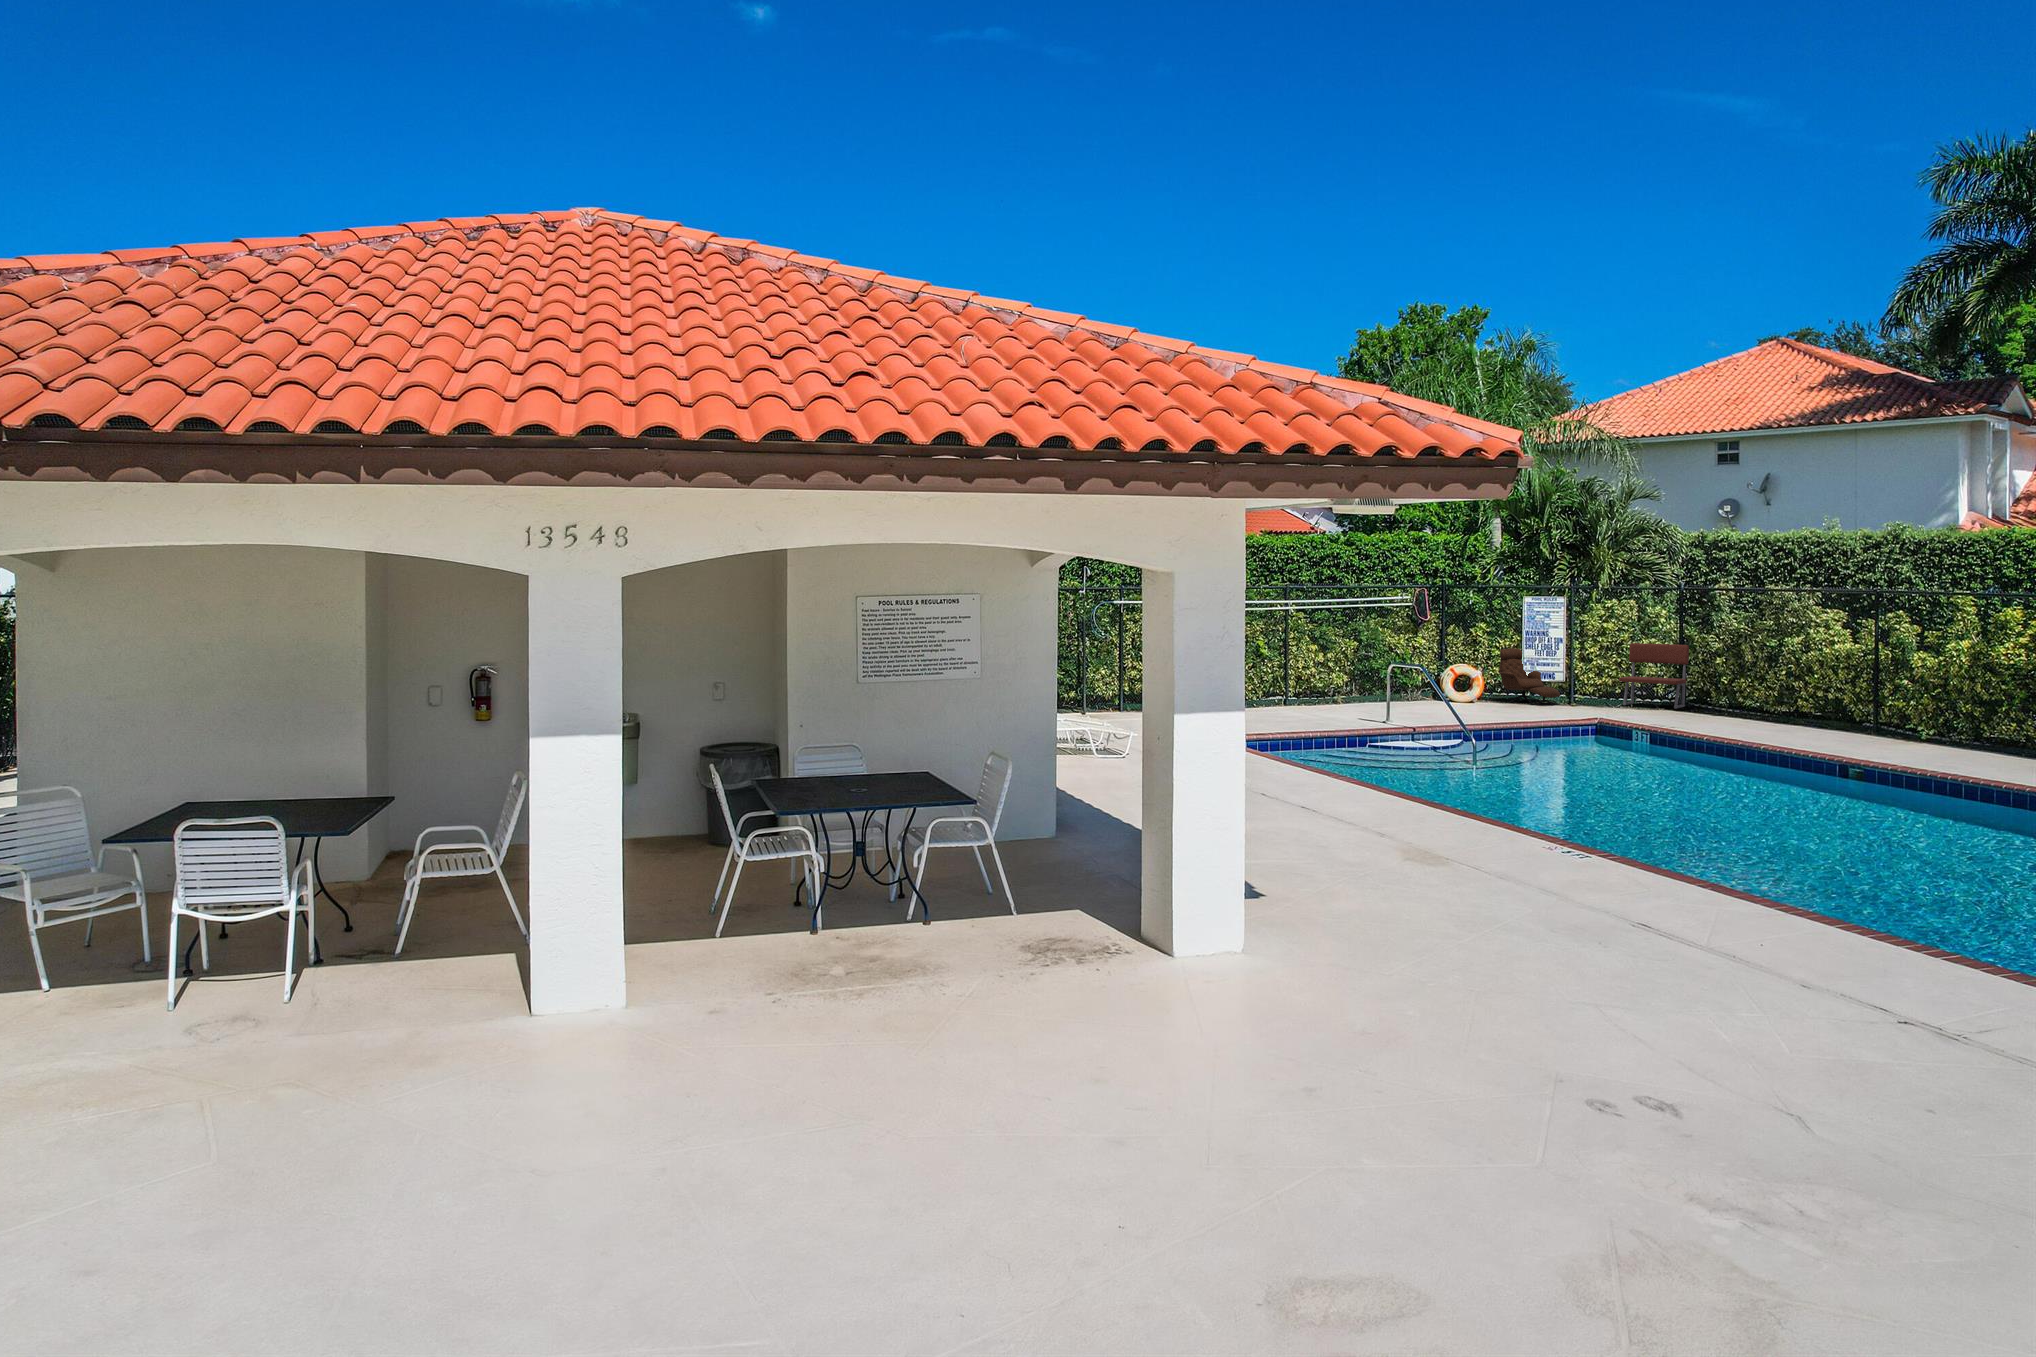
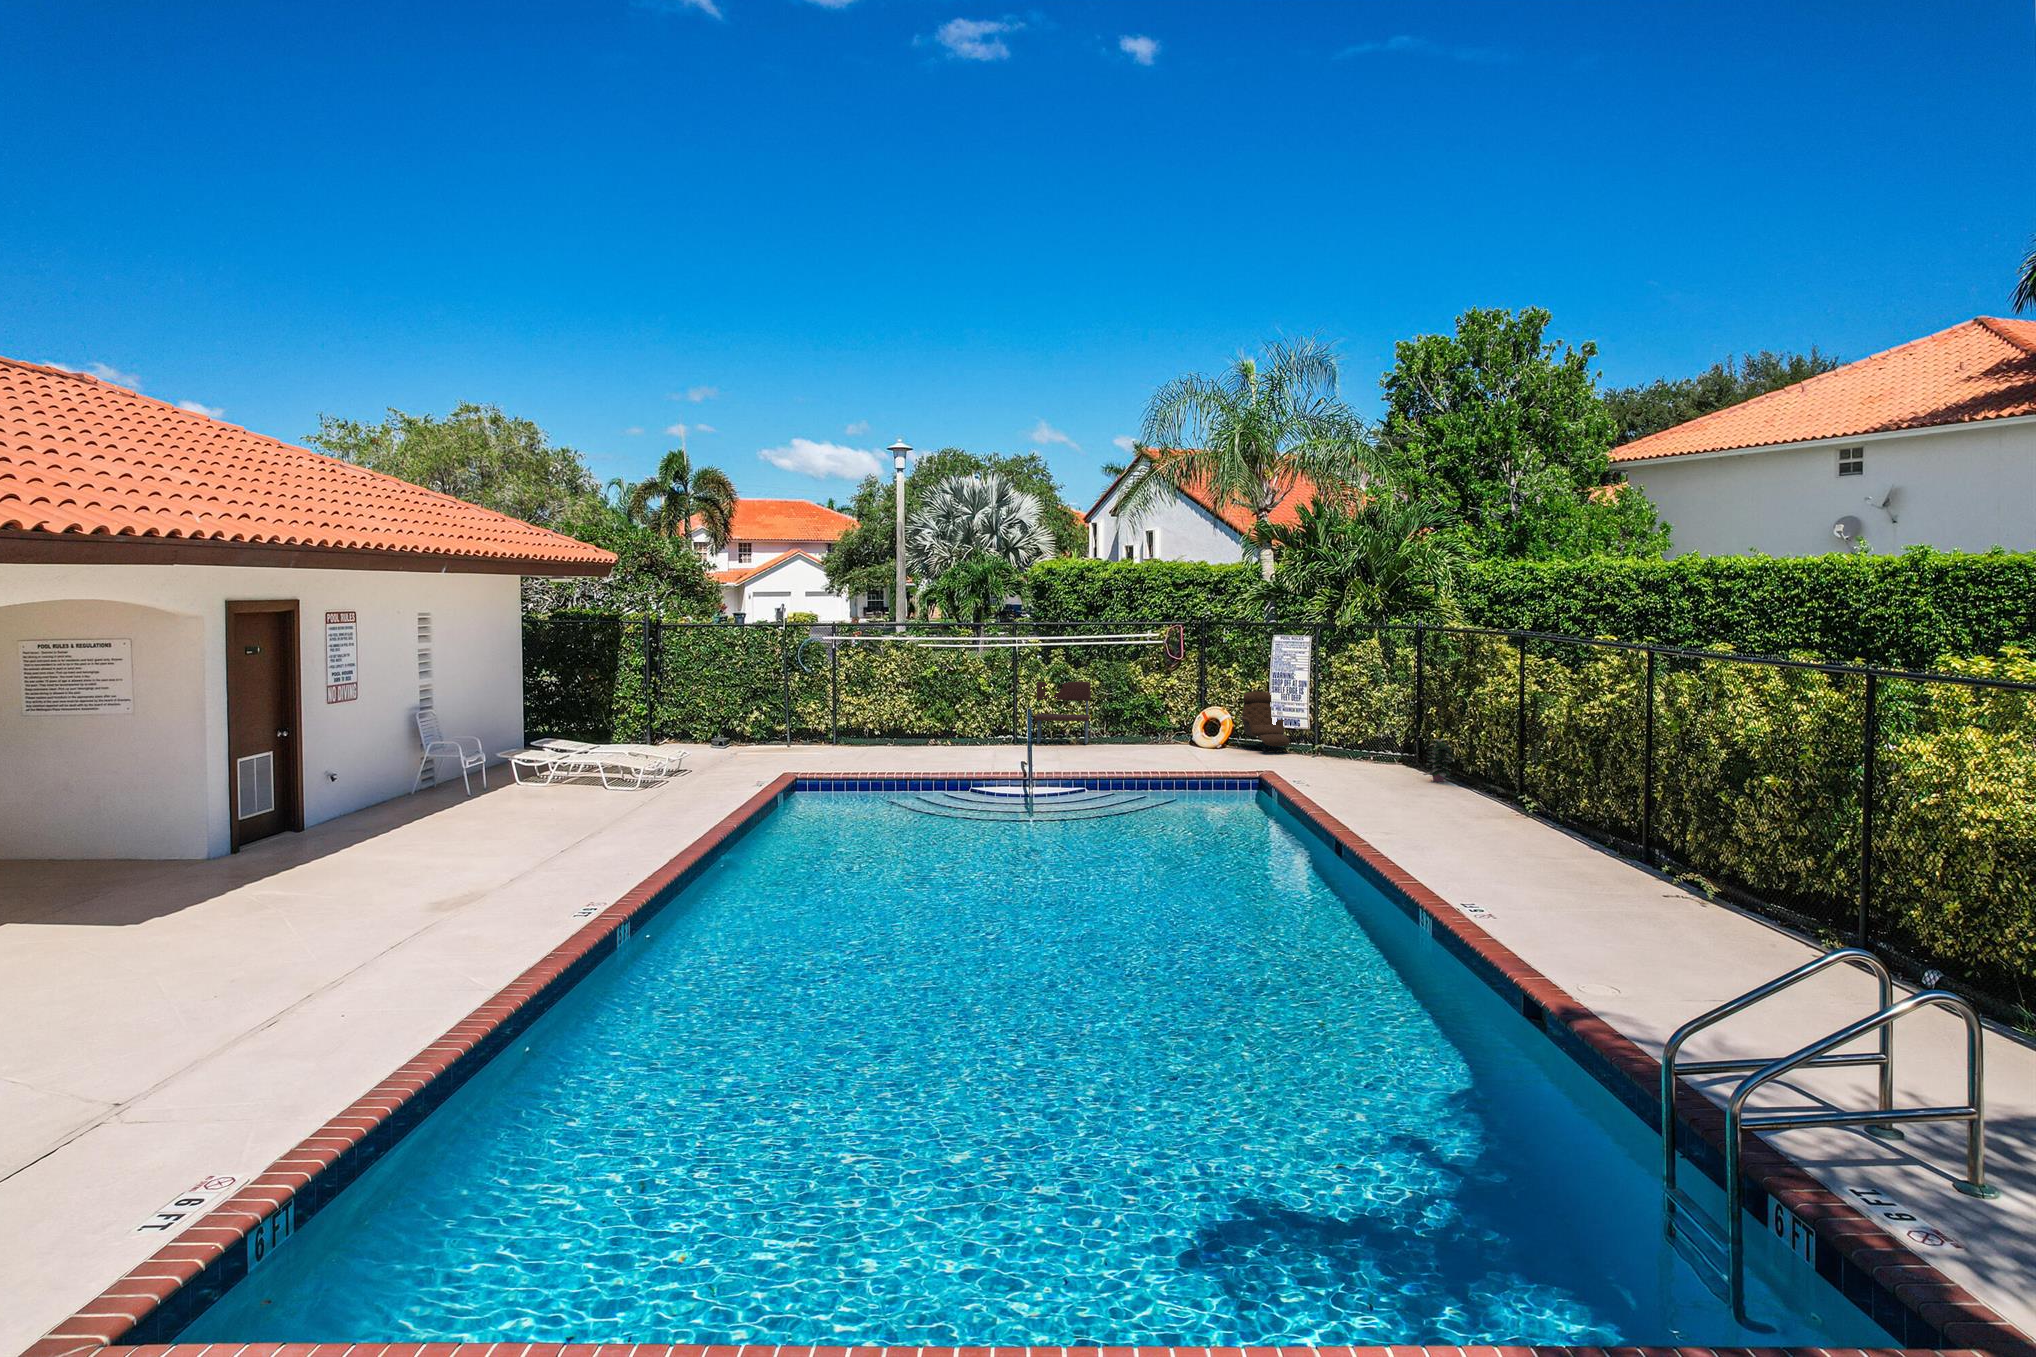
bench: present [1619,643,1689,709] -> present [1035,681,1091,744]
decorative plant: none [1745,682,1776,720] -> present [1425,739,1454,782]

